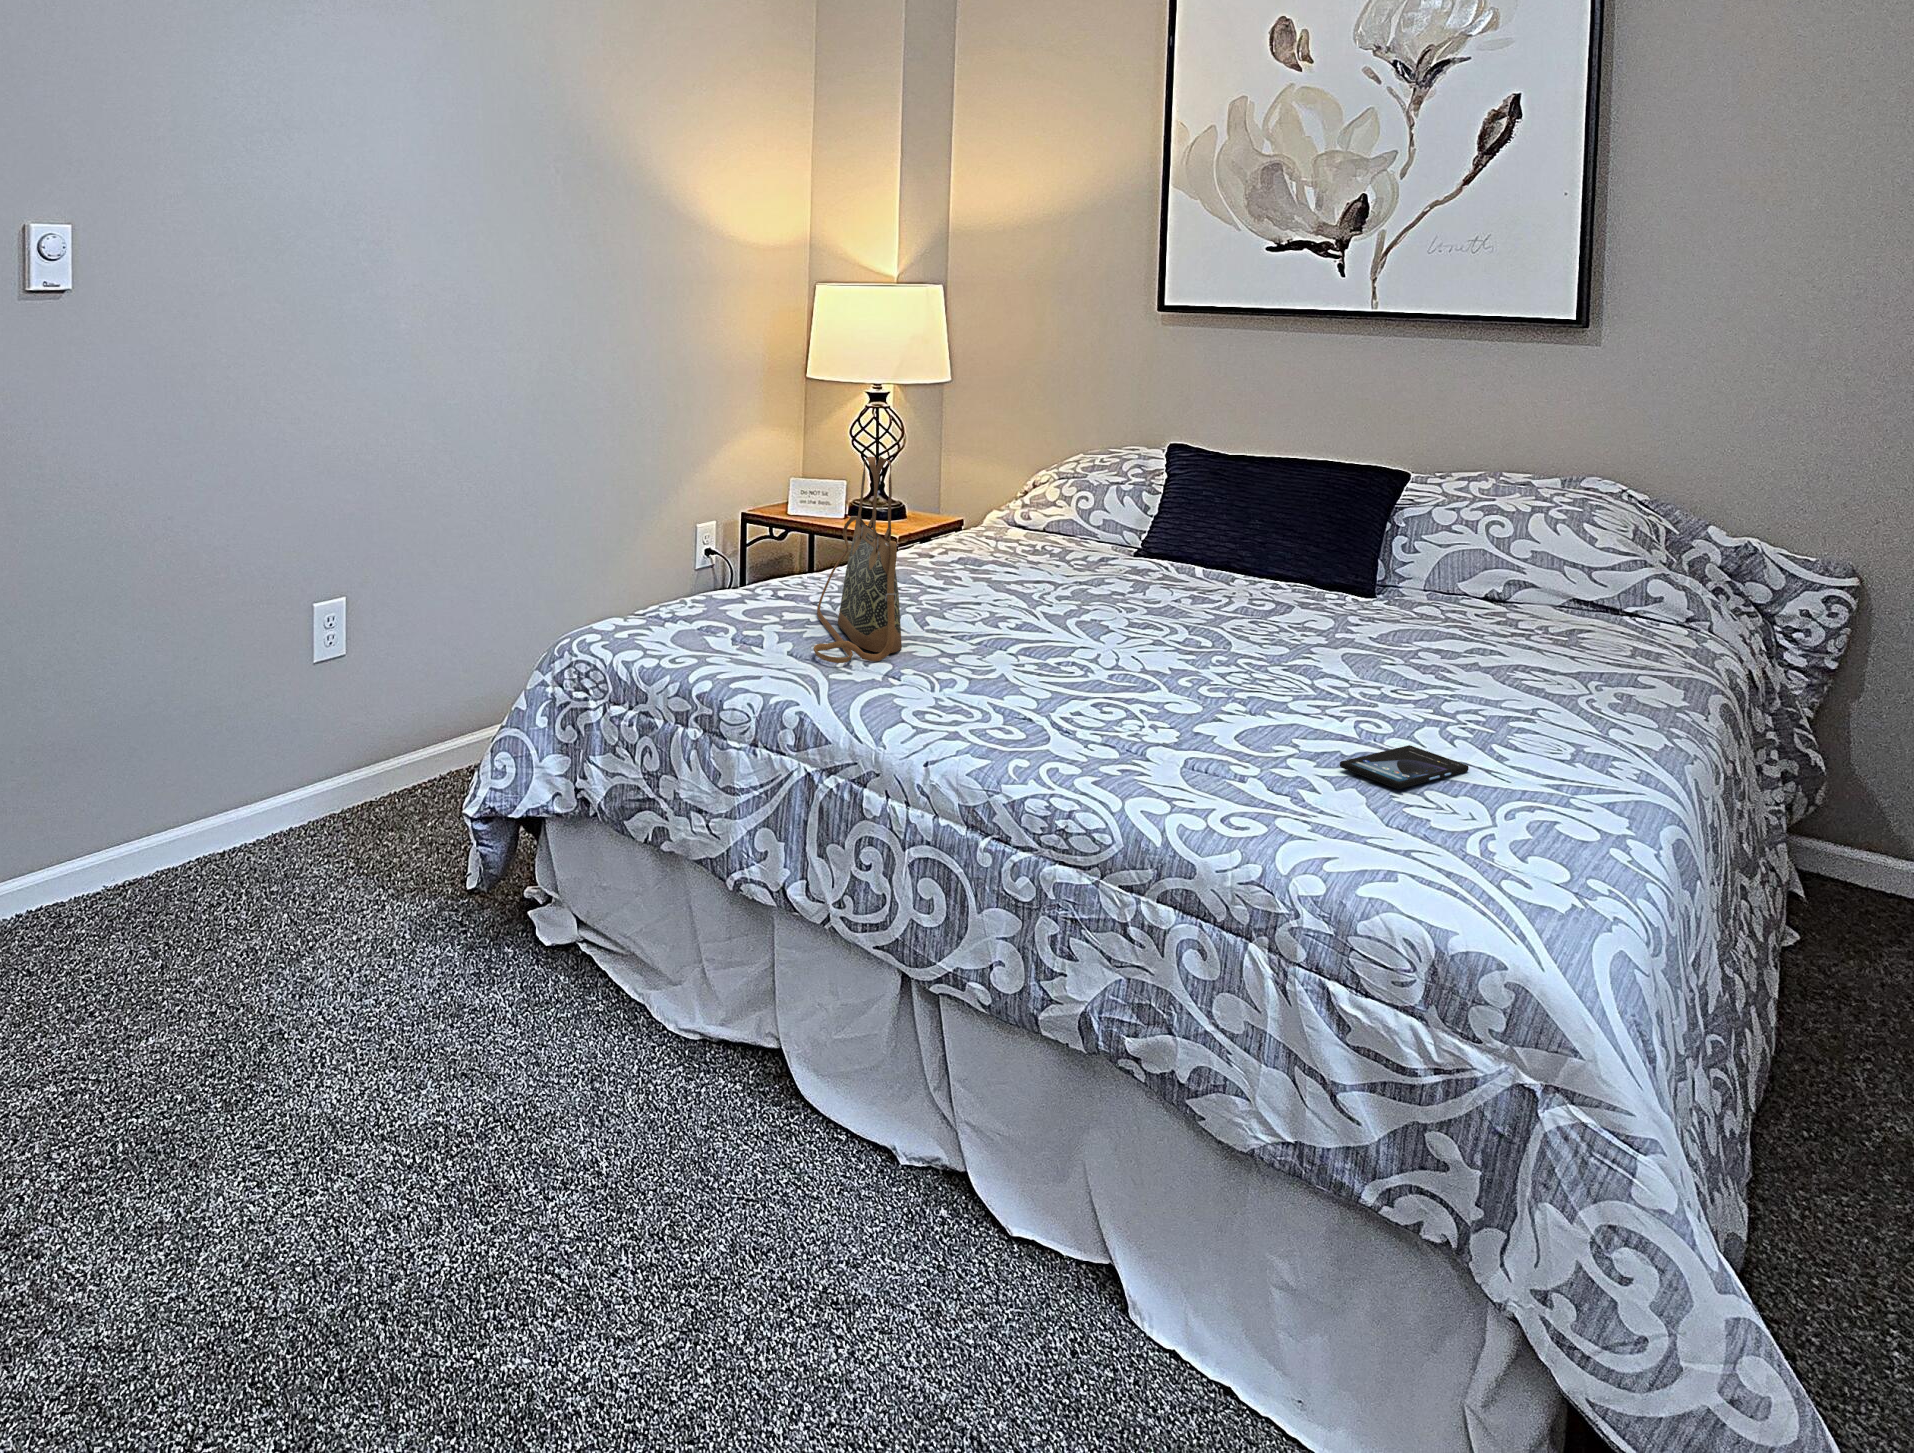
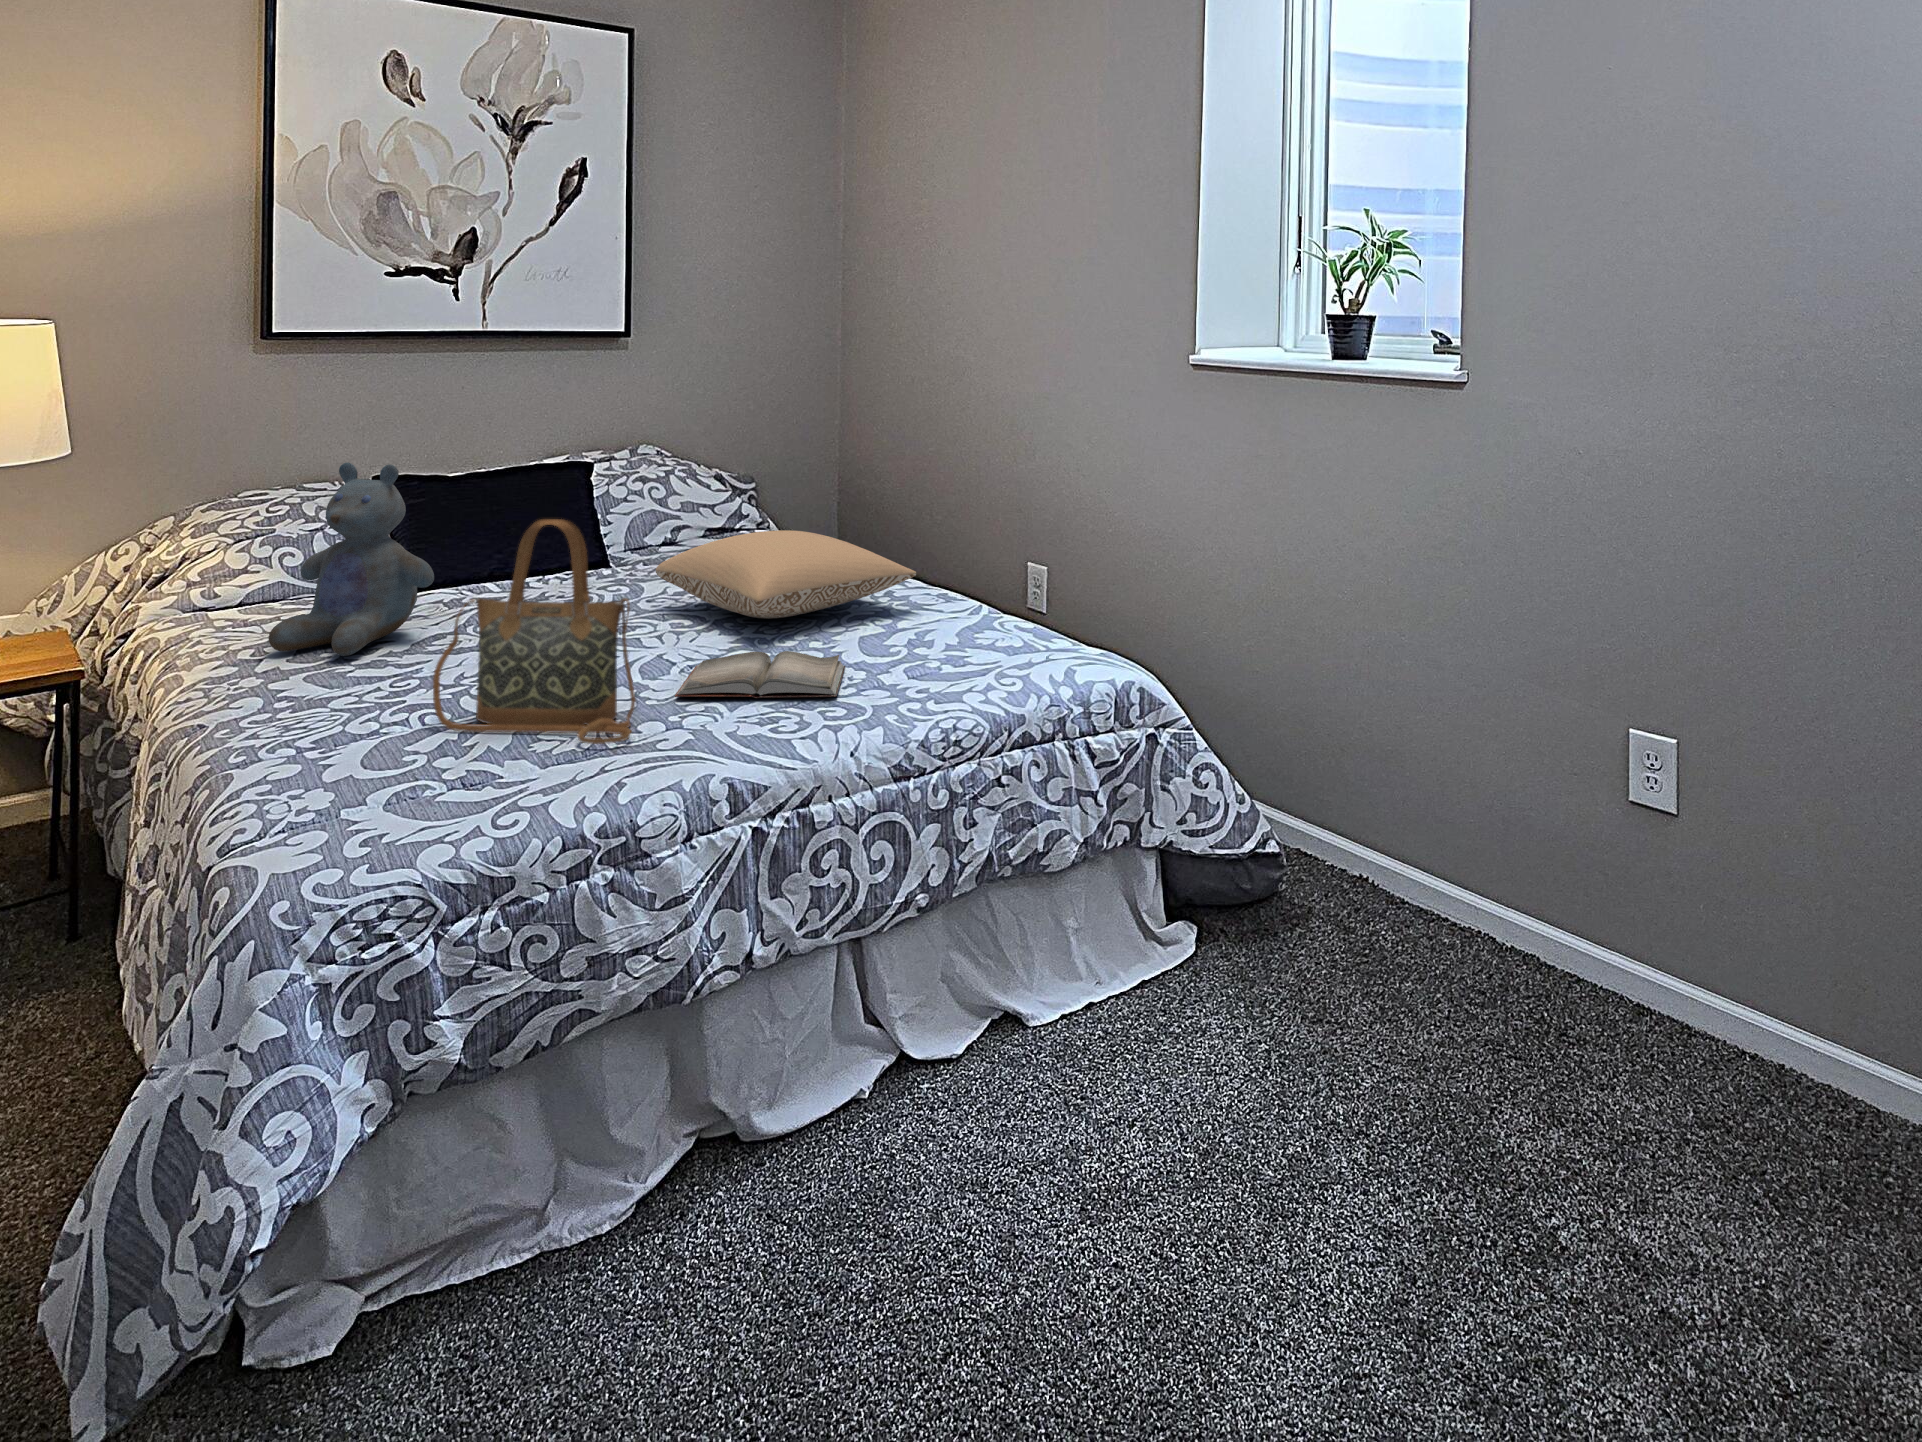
stuffed bear: none [925,409,1034,565] -> present [269,463,434,656]
pillow: none [1165,557,1496,681] -> present [656,530,916,618]
hardback book: none [958,655,1158,722] -> present [675,651,845,698]
smartphone: present [1340,745,1469,789] -> none [934,622,992,645]

